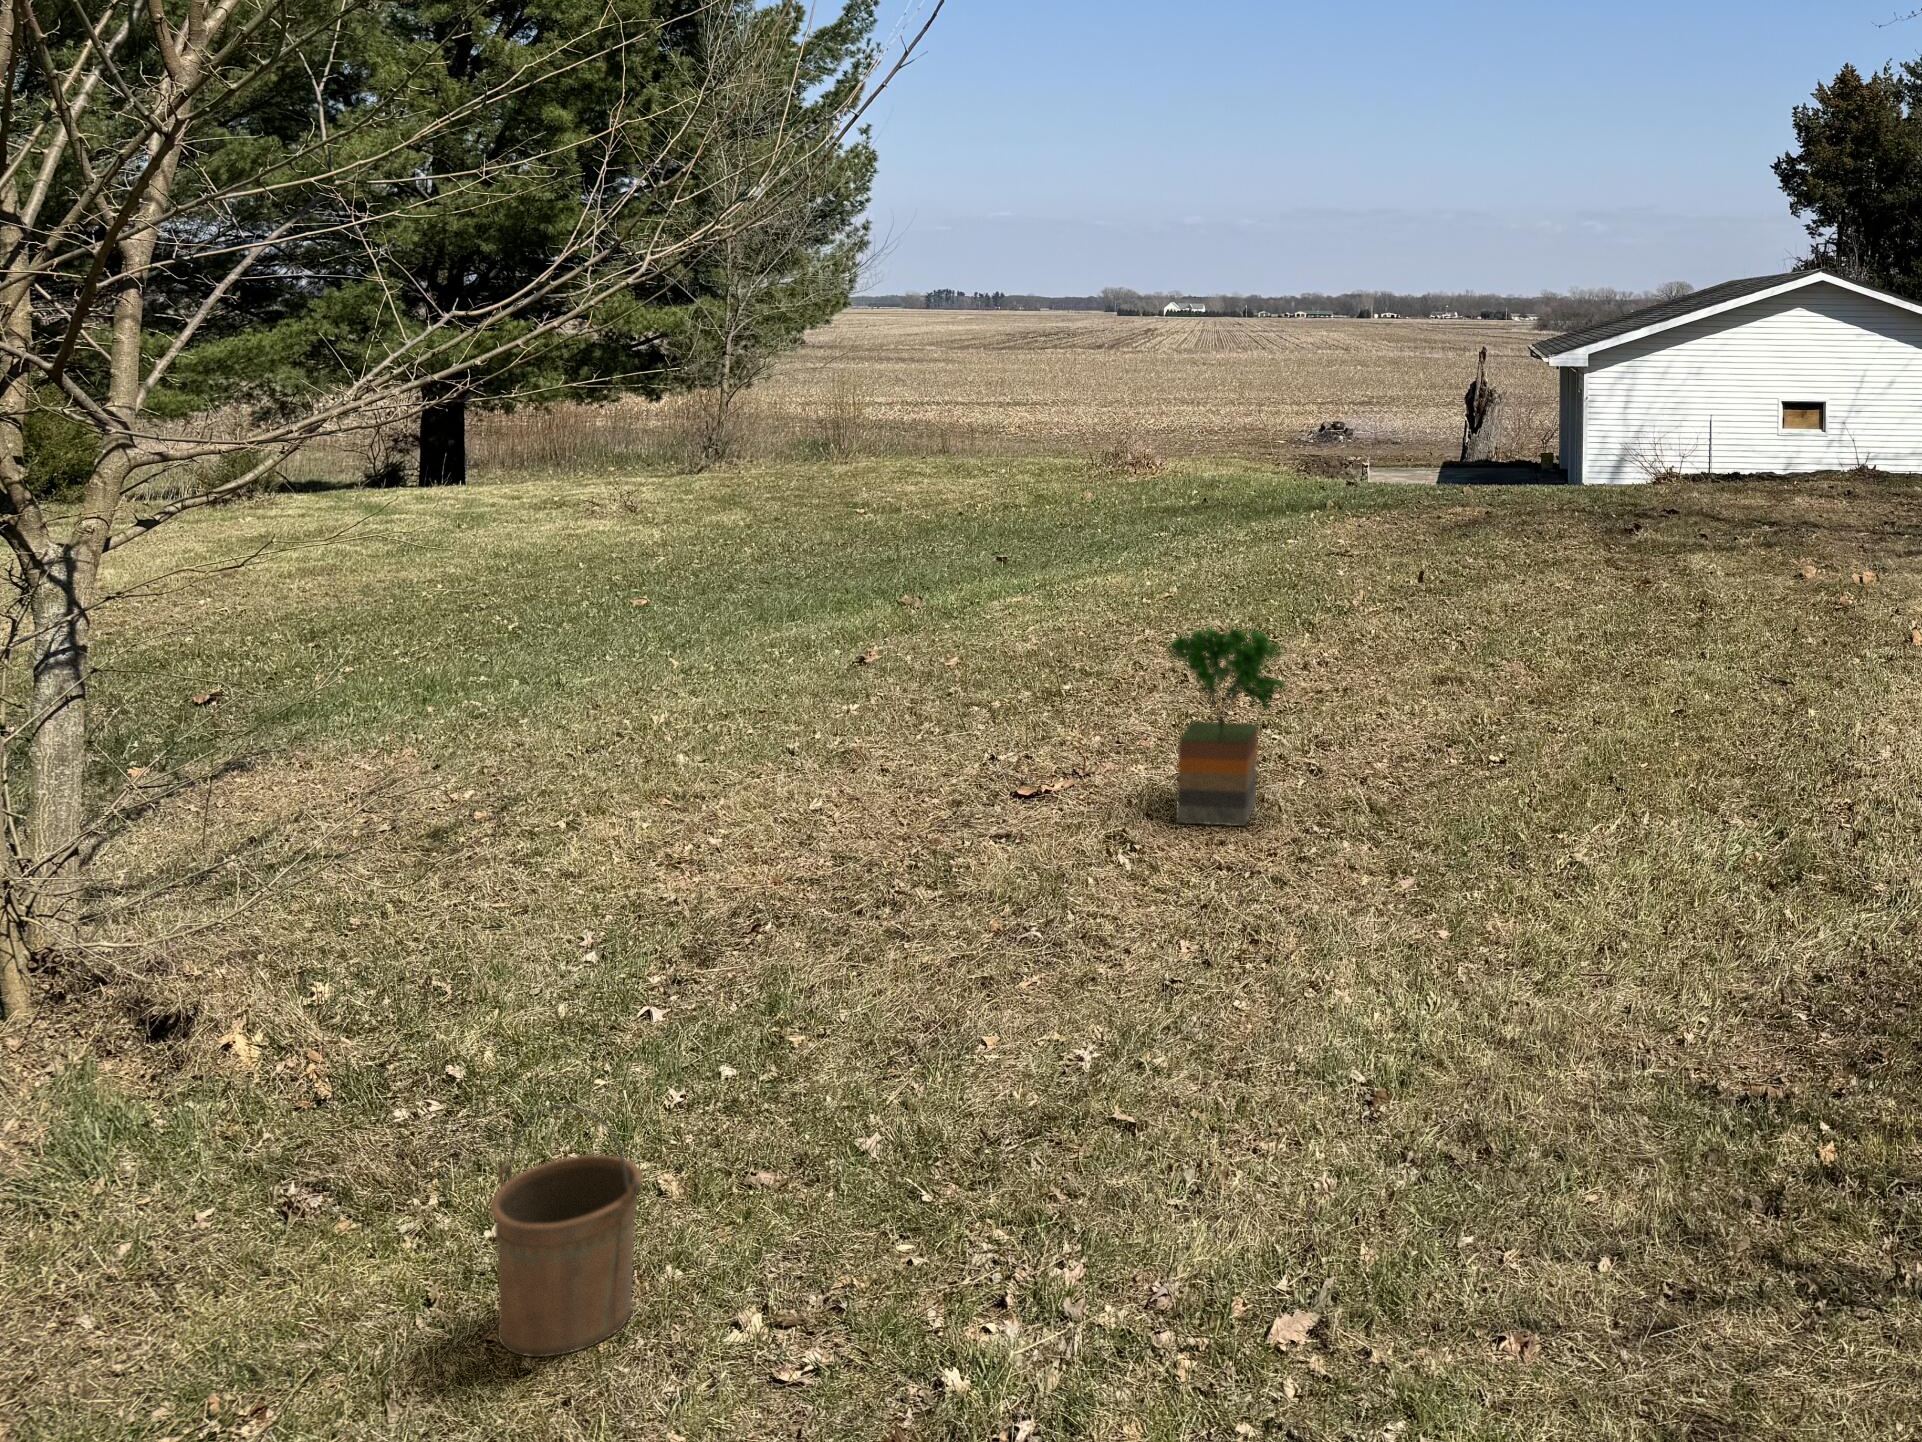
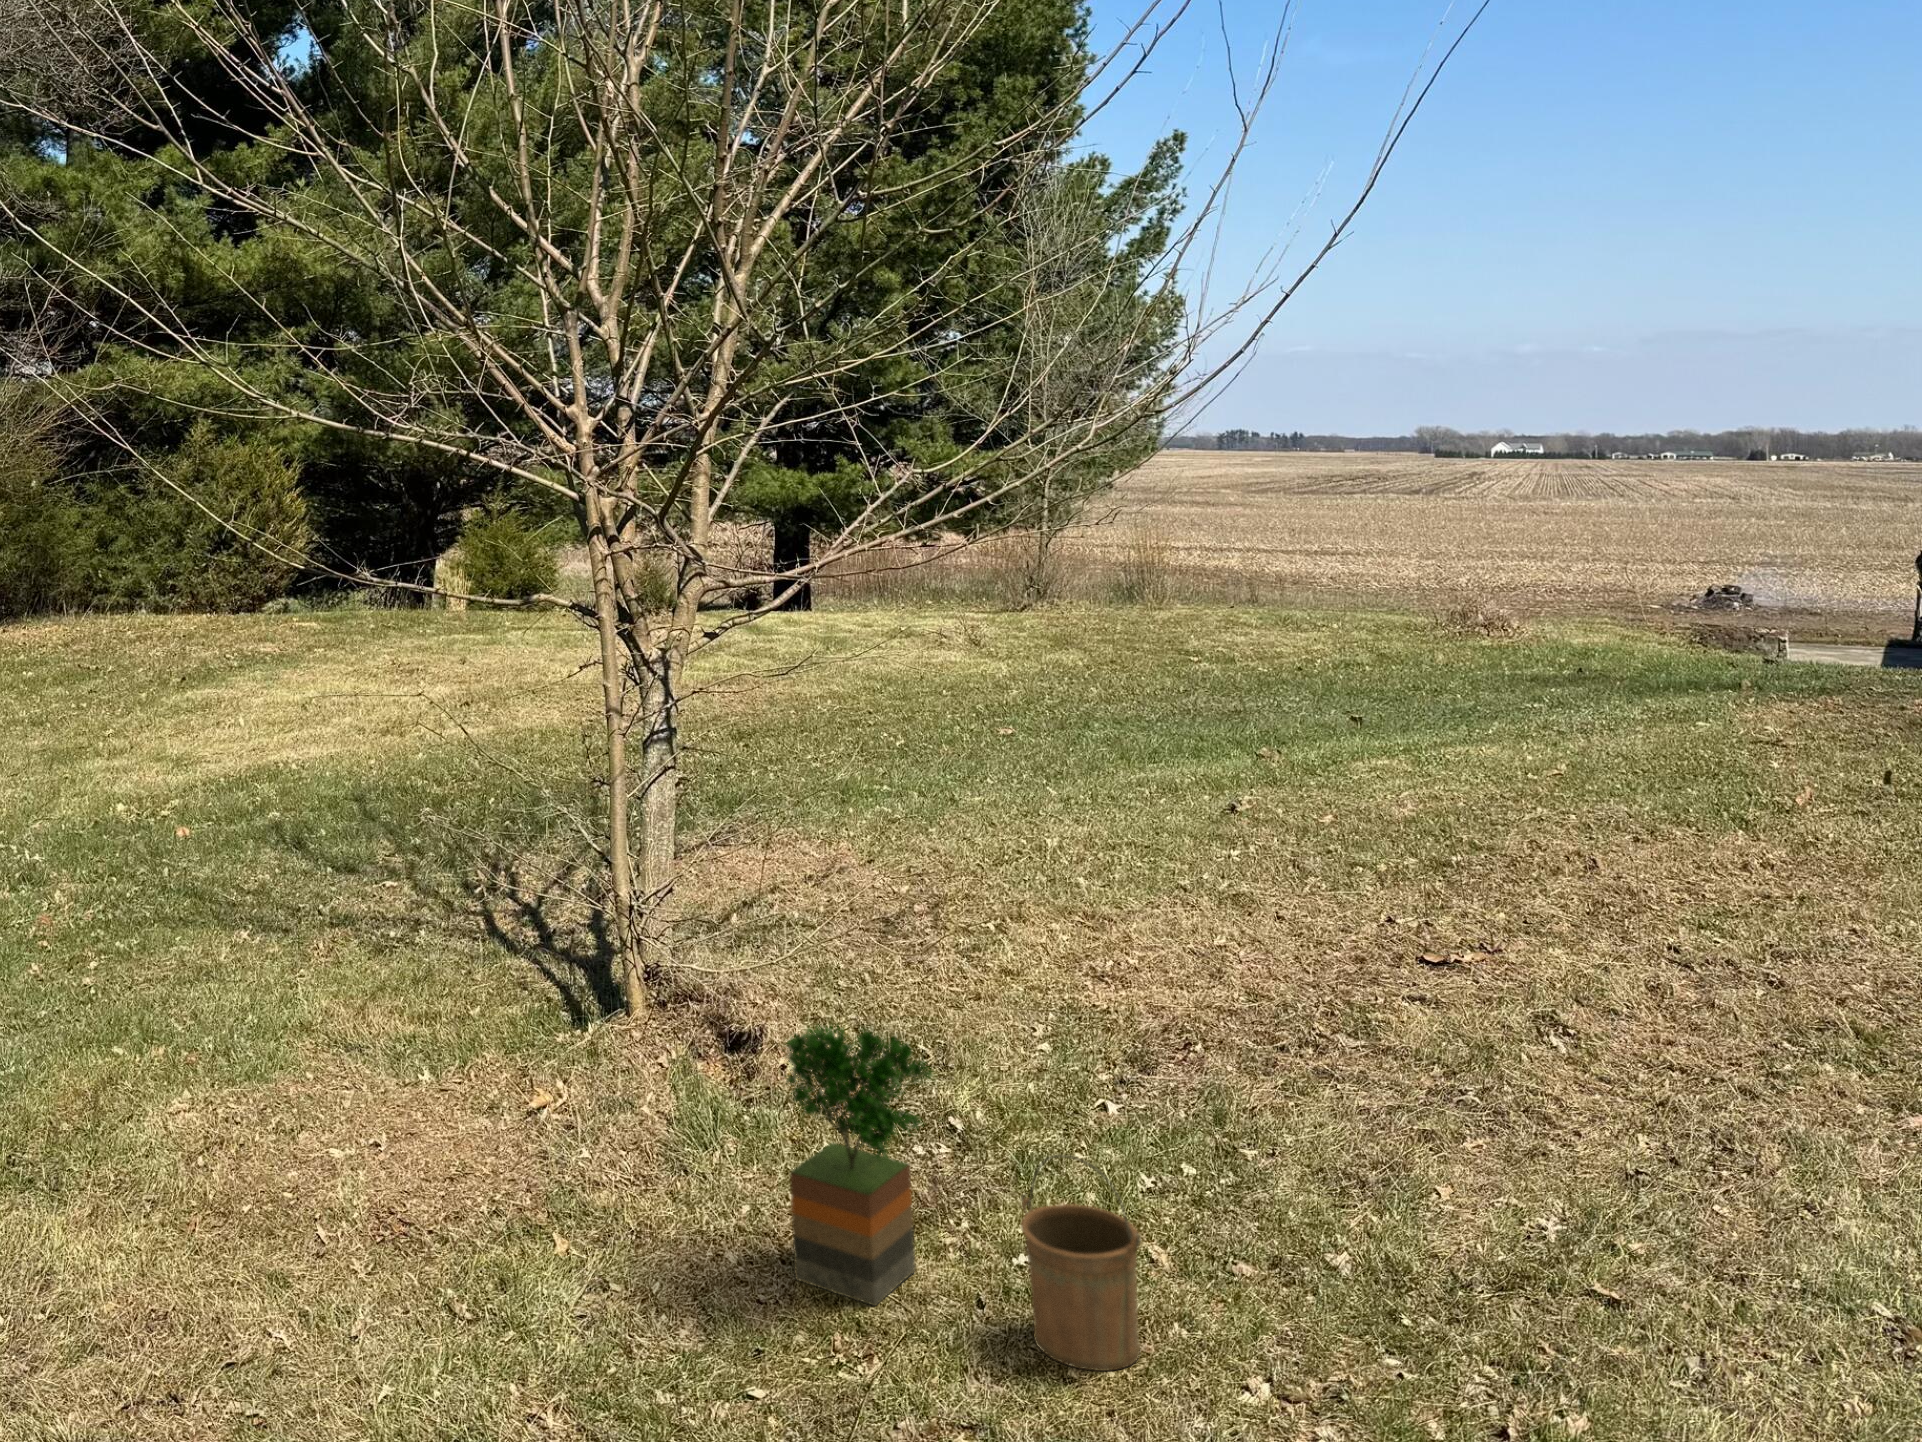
potted tree: present [1166,627,1288,826] -> present [782,1026,933,1306]

